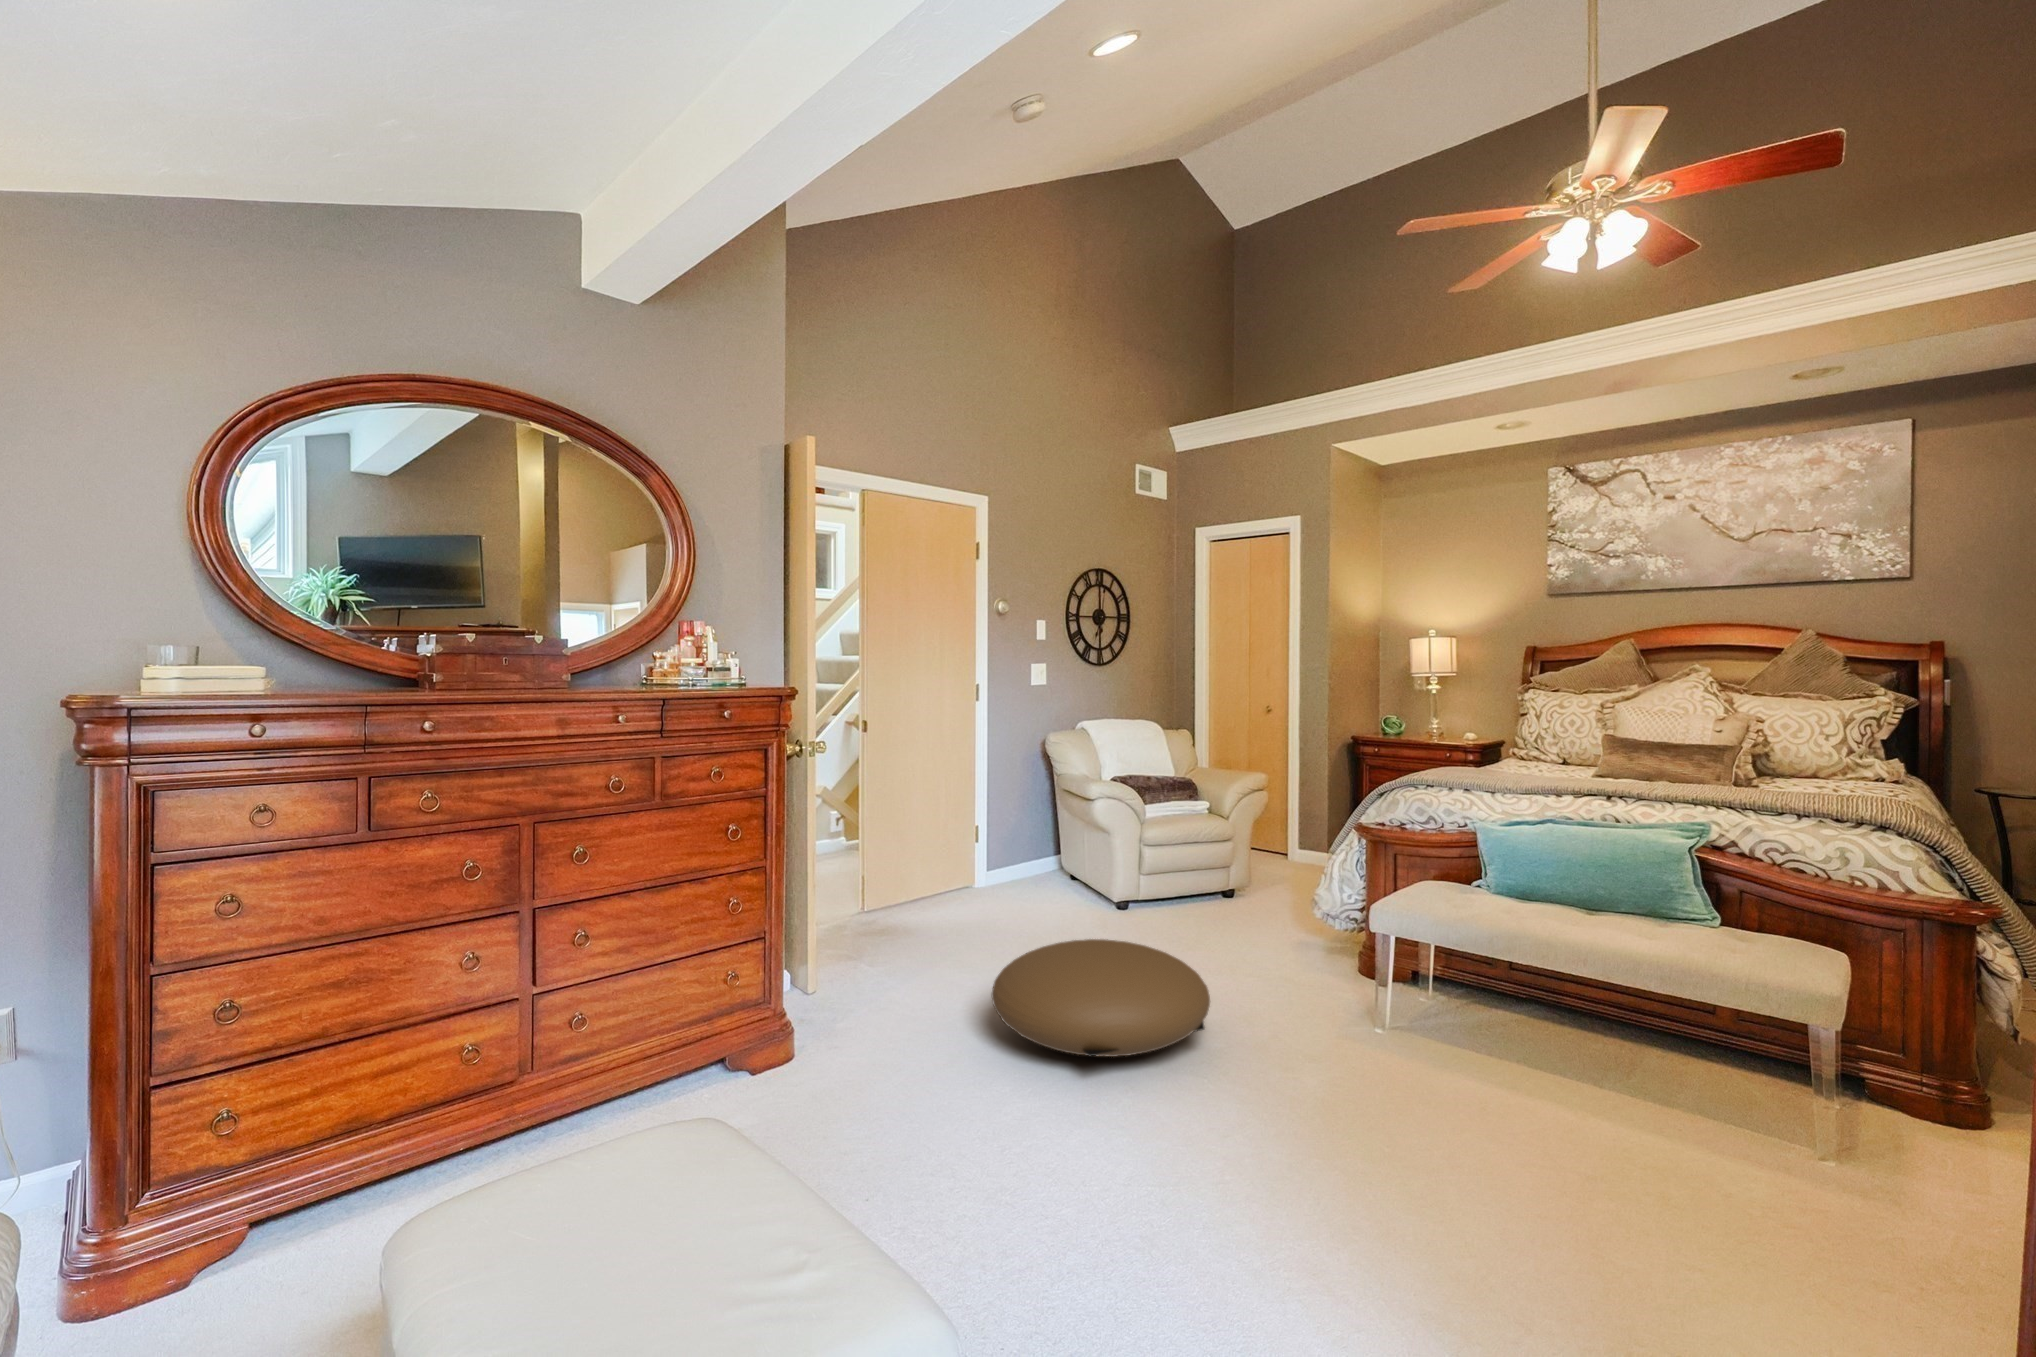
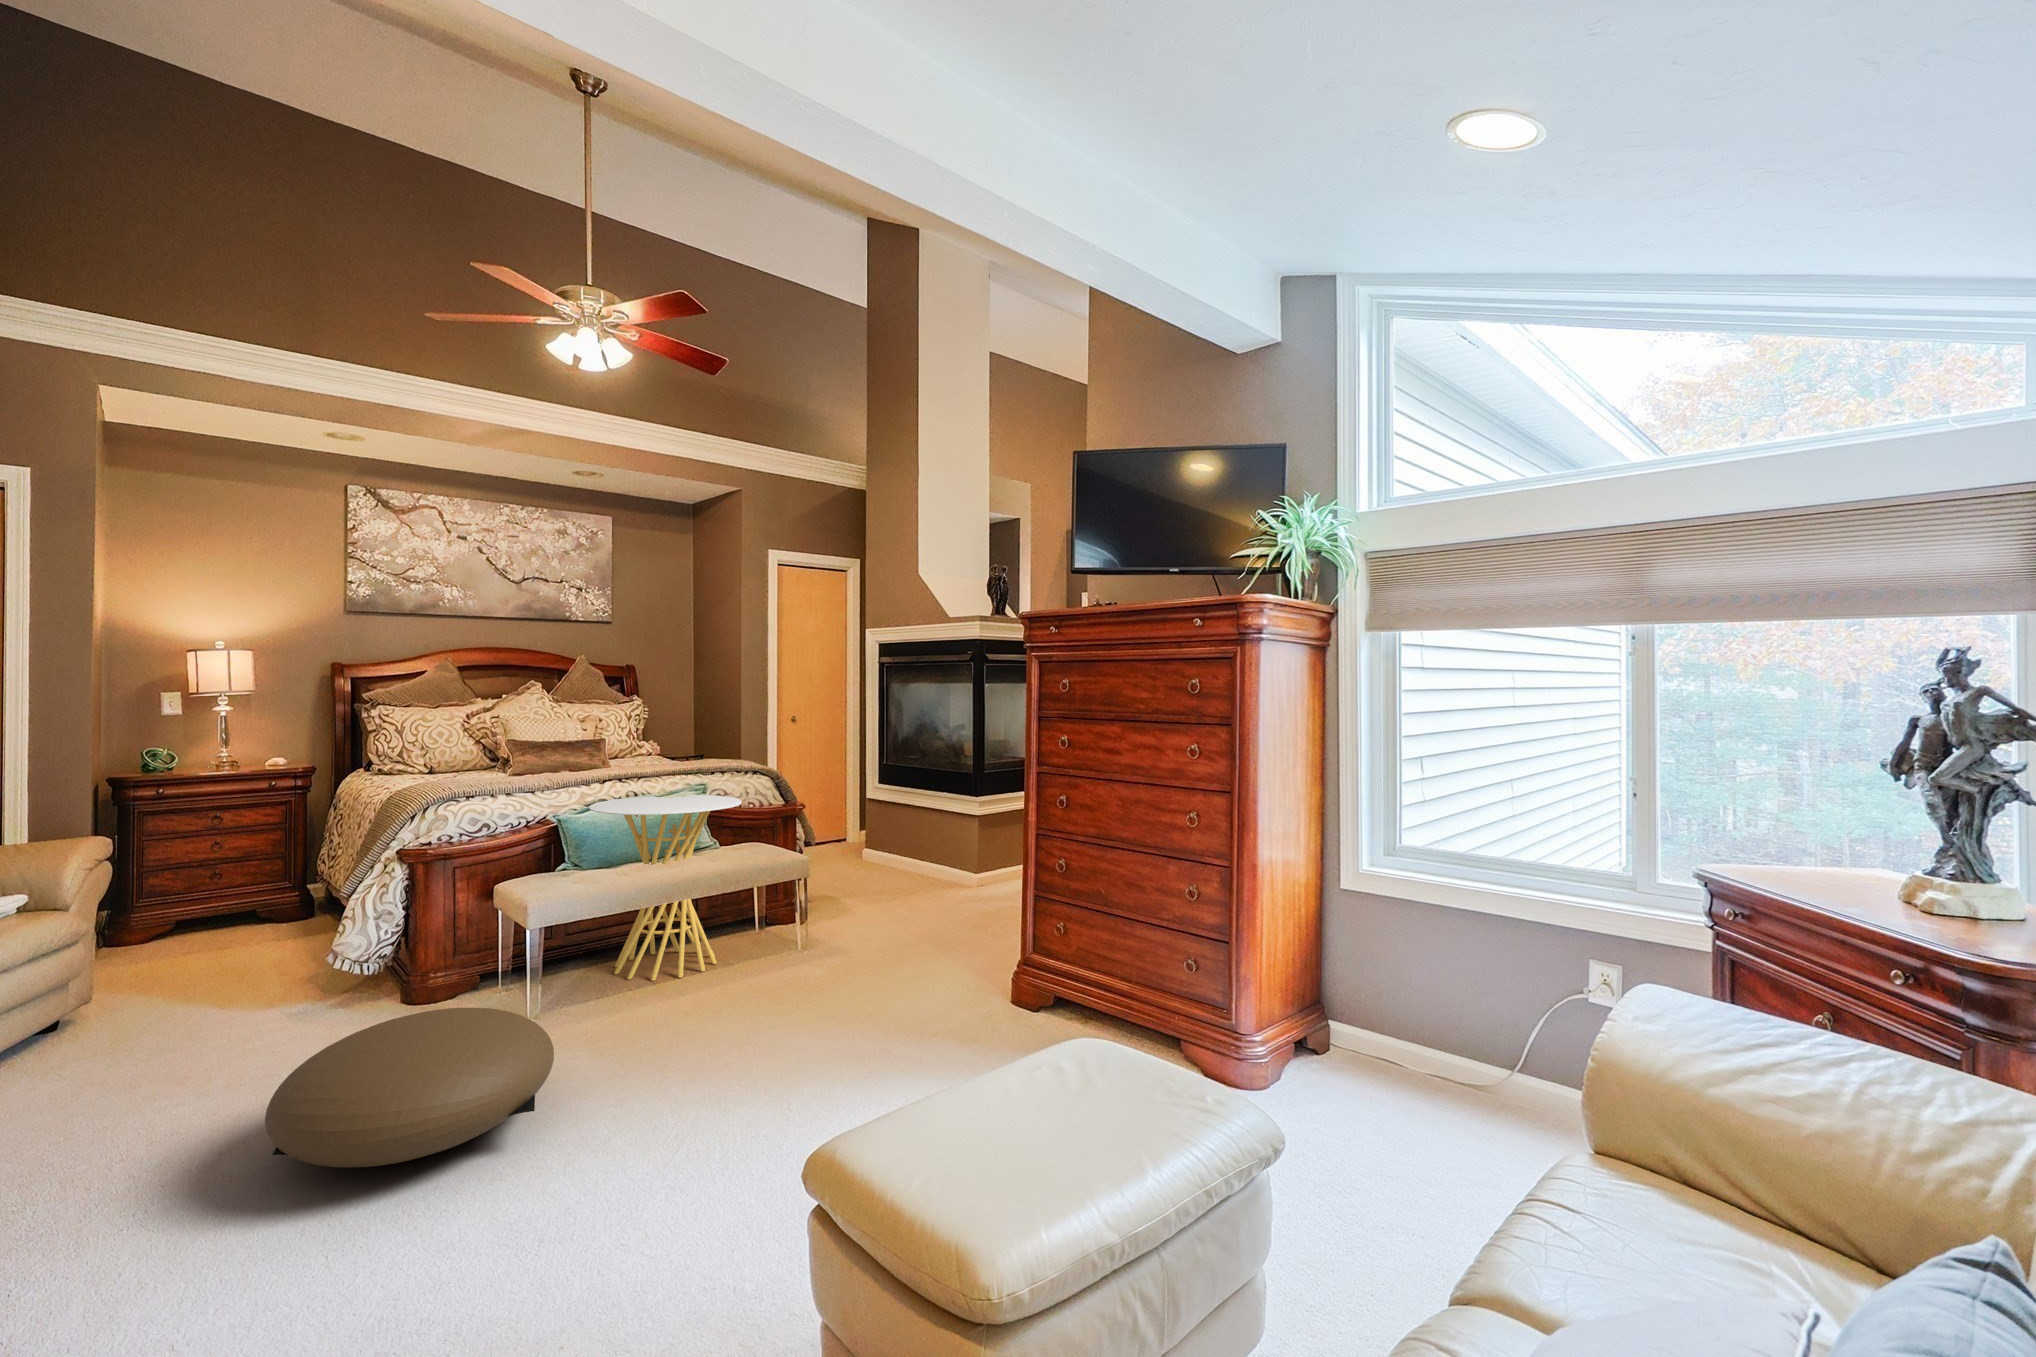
side table: none [1464,816,1695,1082] -> present [589,795,742,981]

